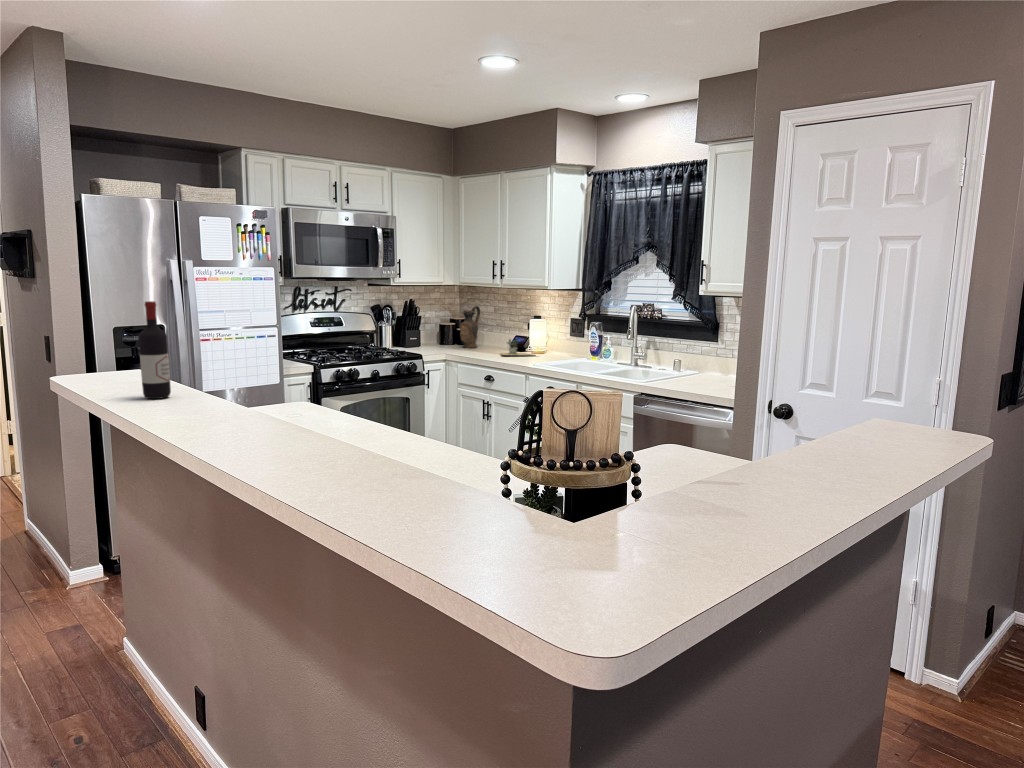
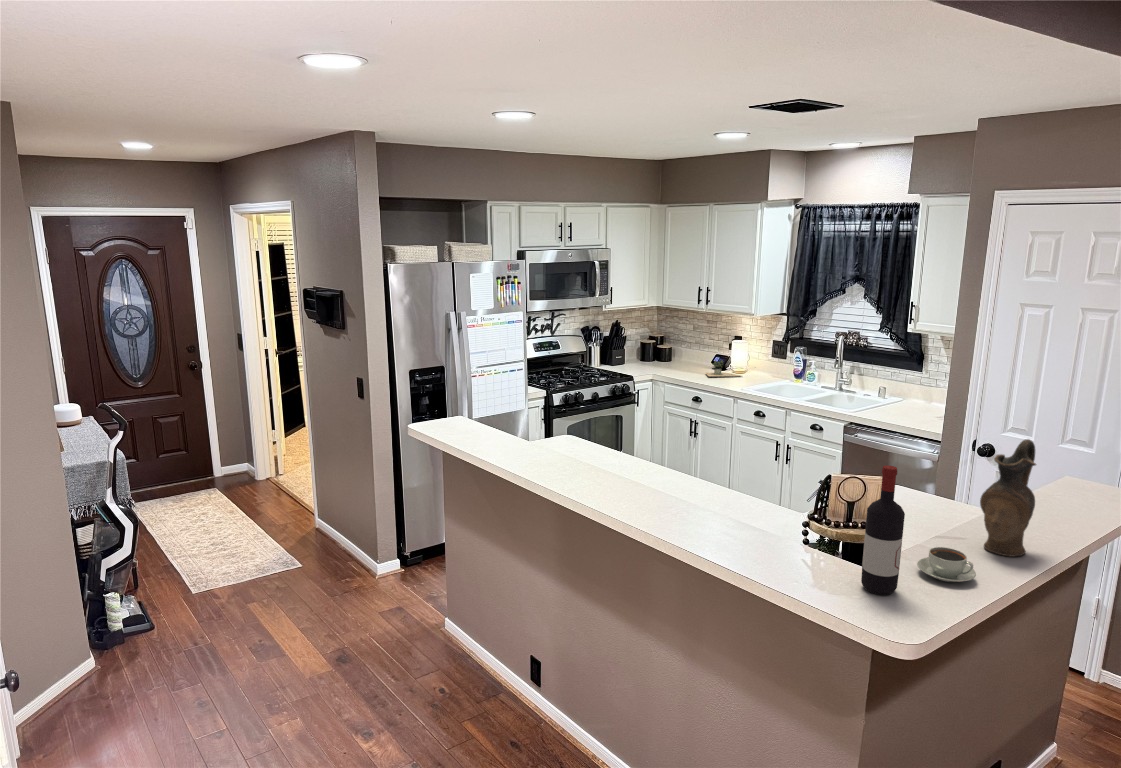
wine bottle: present [138,301,171,399] -> present [861,465,905,595]
ceramic pitcher: present [460,306,480,348] -> present [980,439,1036,557]
coffee cup: none [662,493,748,546] -> present [917,547,976,582]

